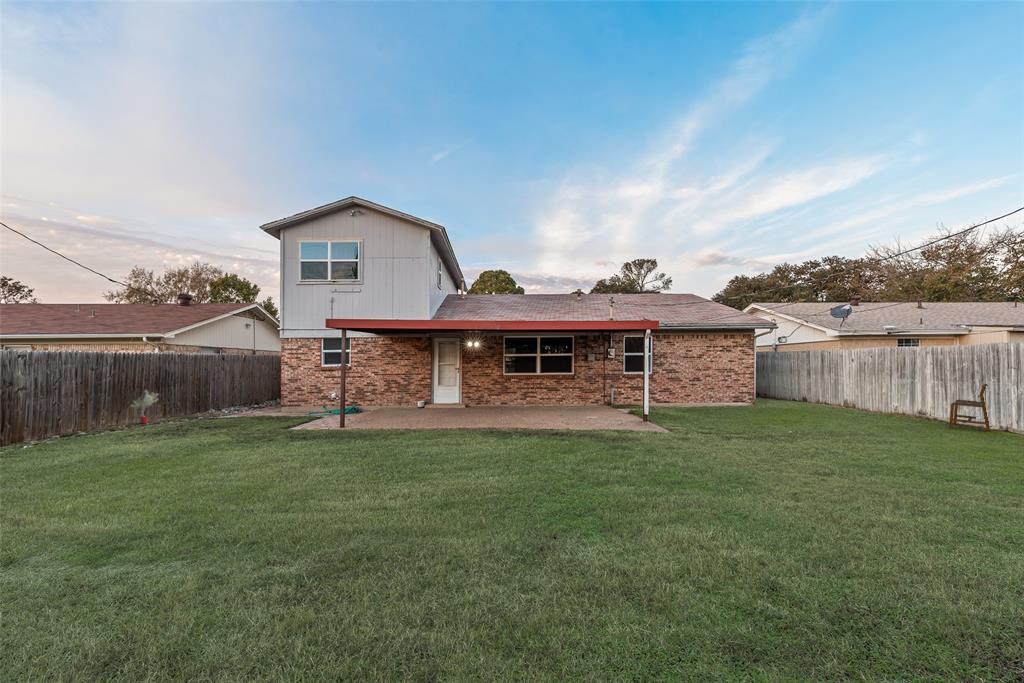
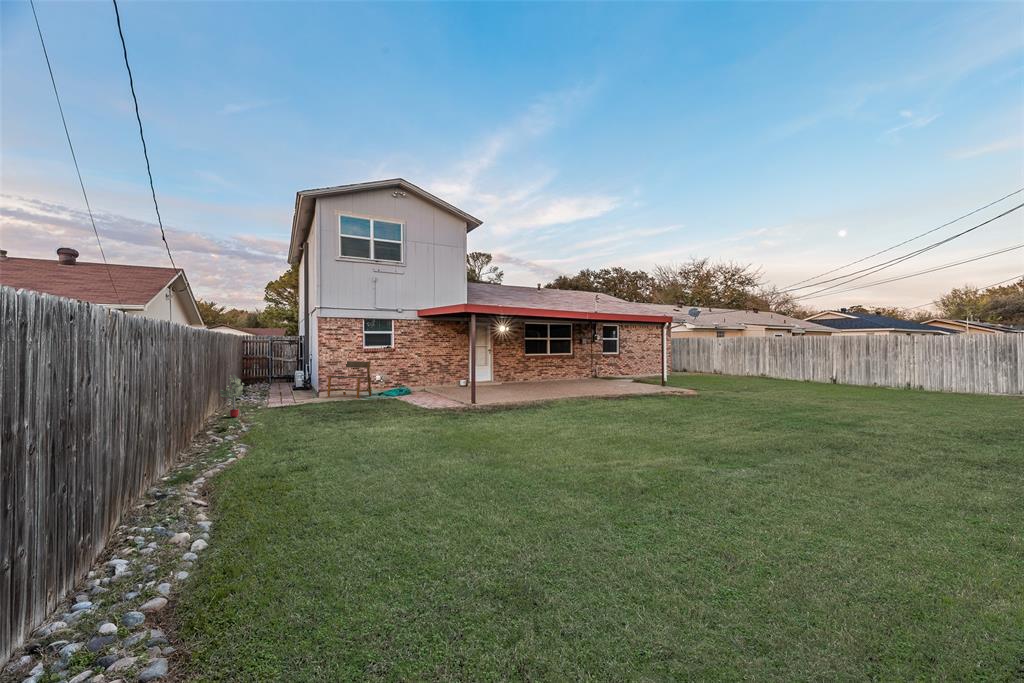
bench: present [949,384,992,431] -> present [327,361,372,398]

